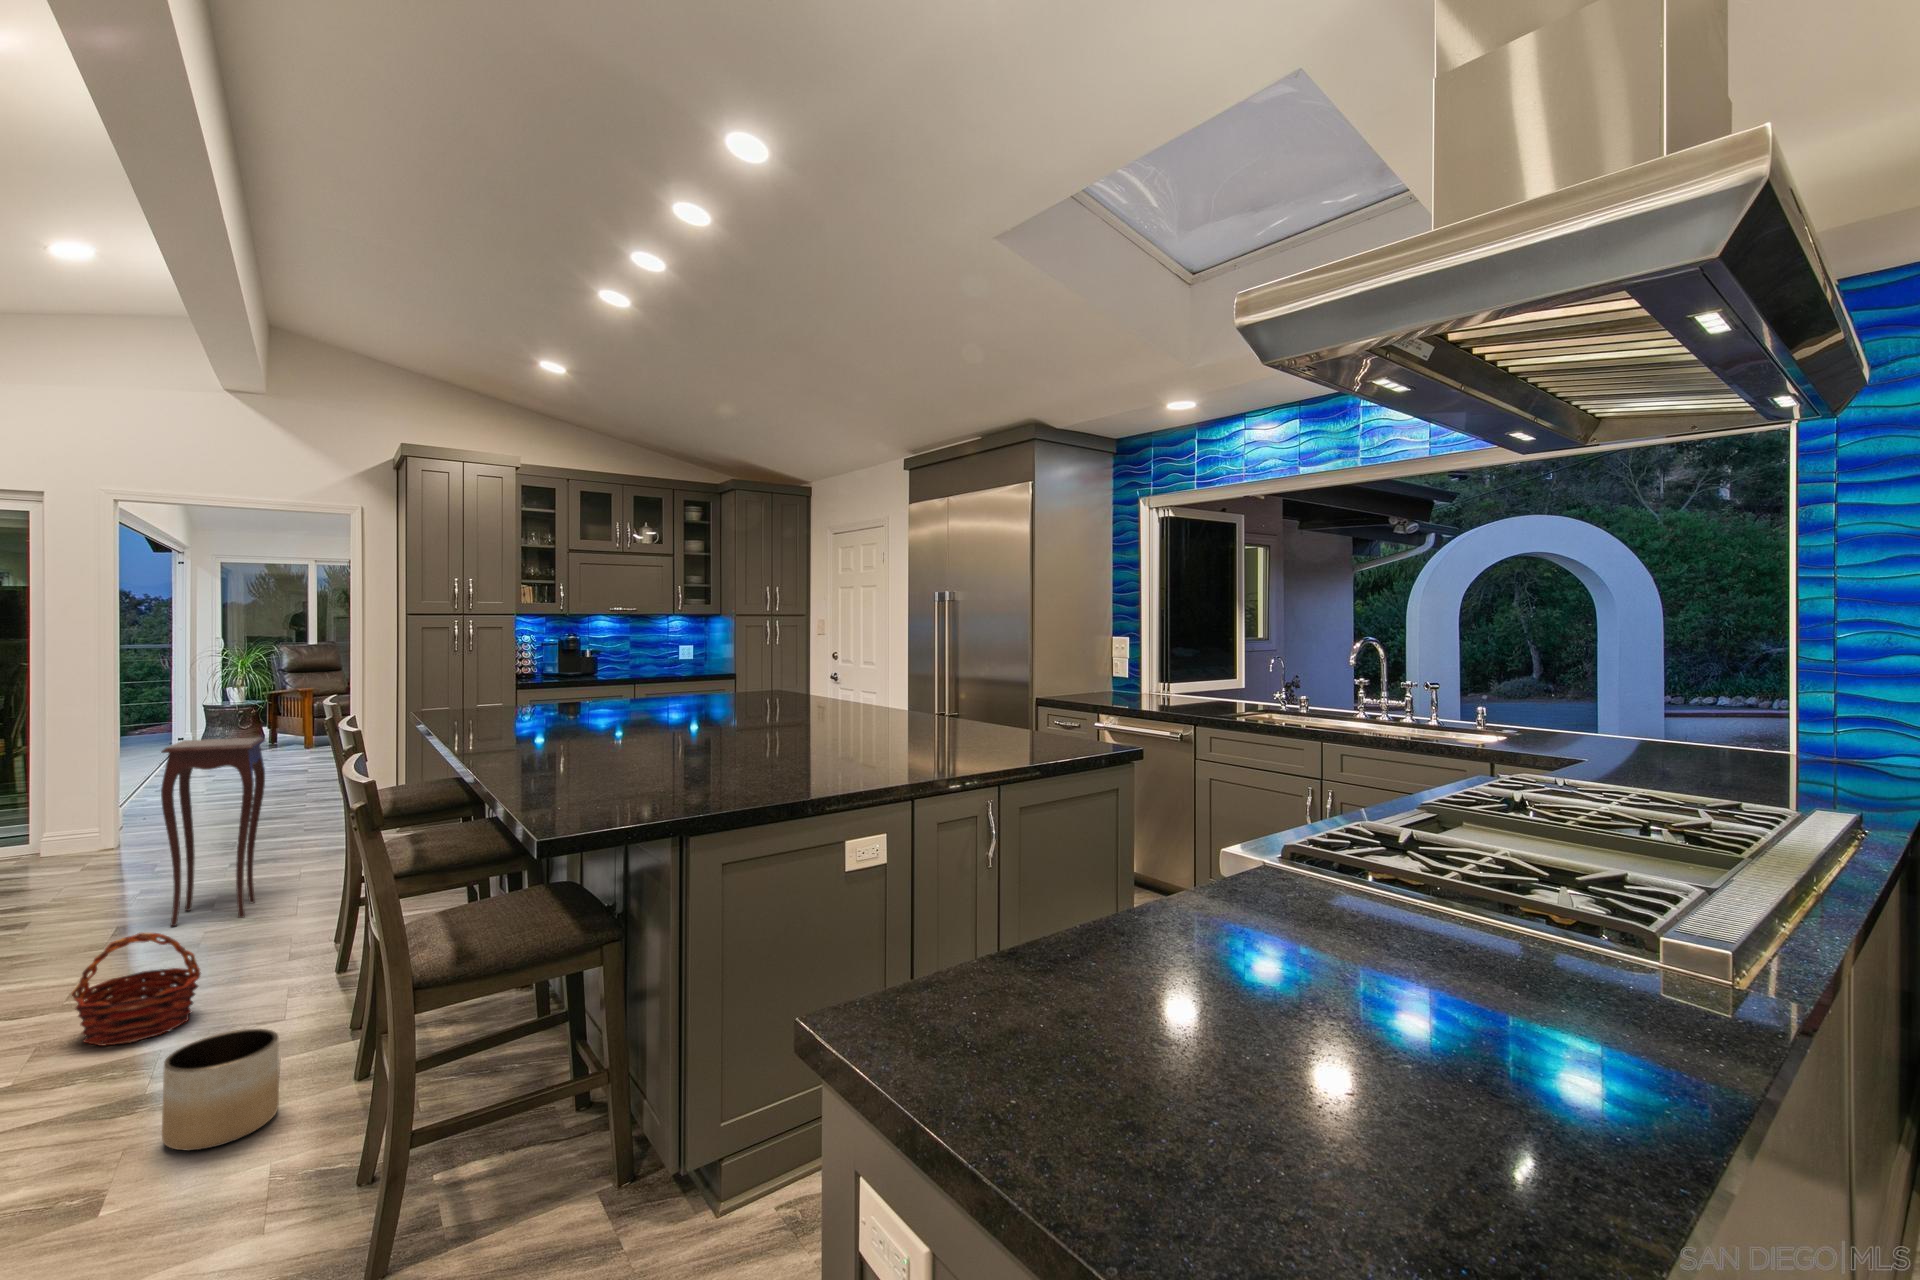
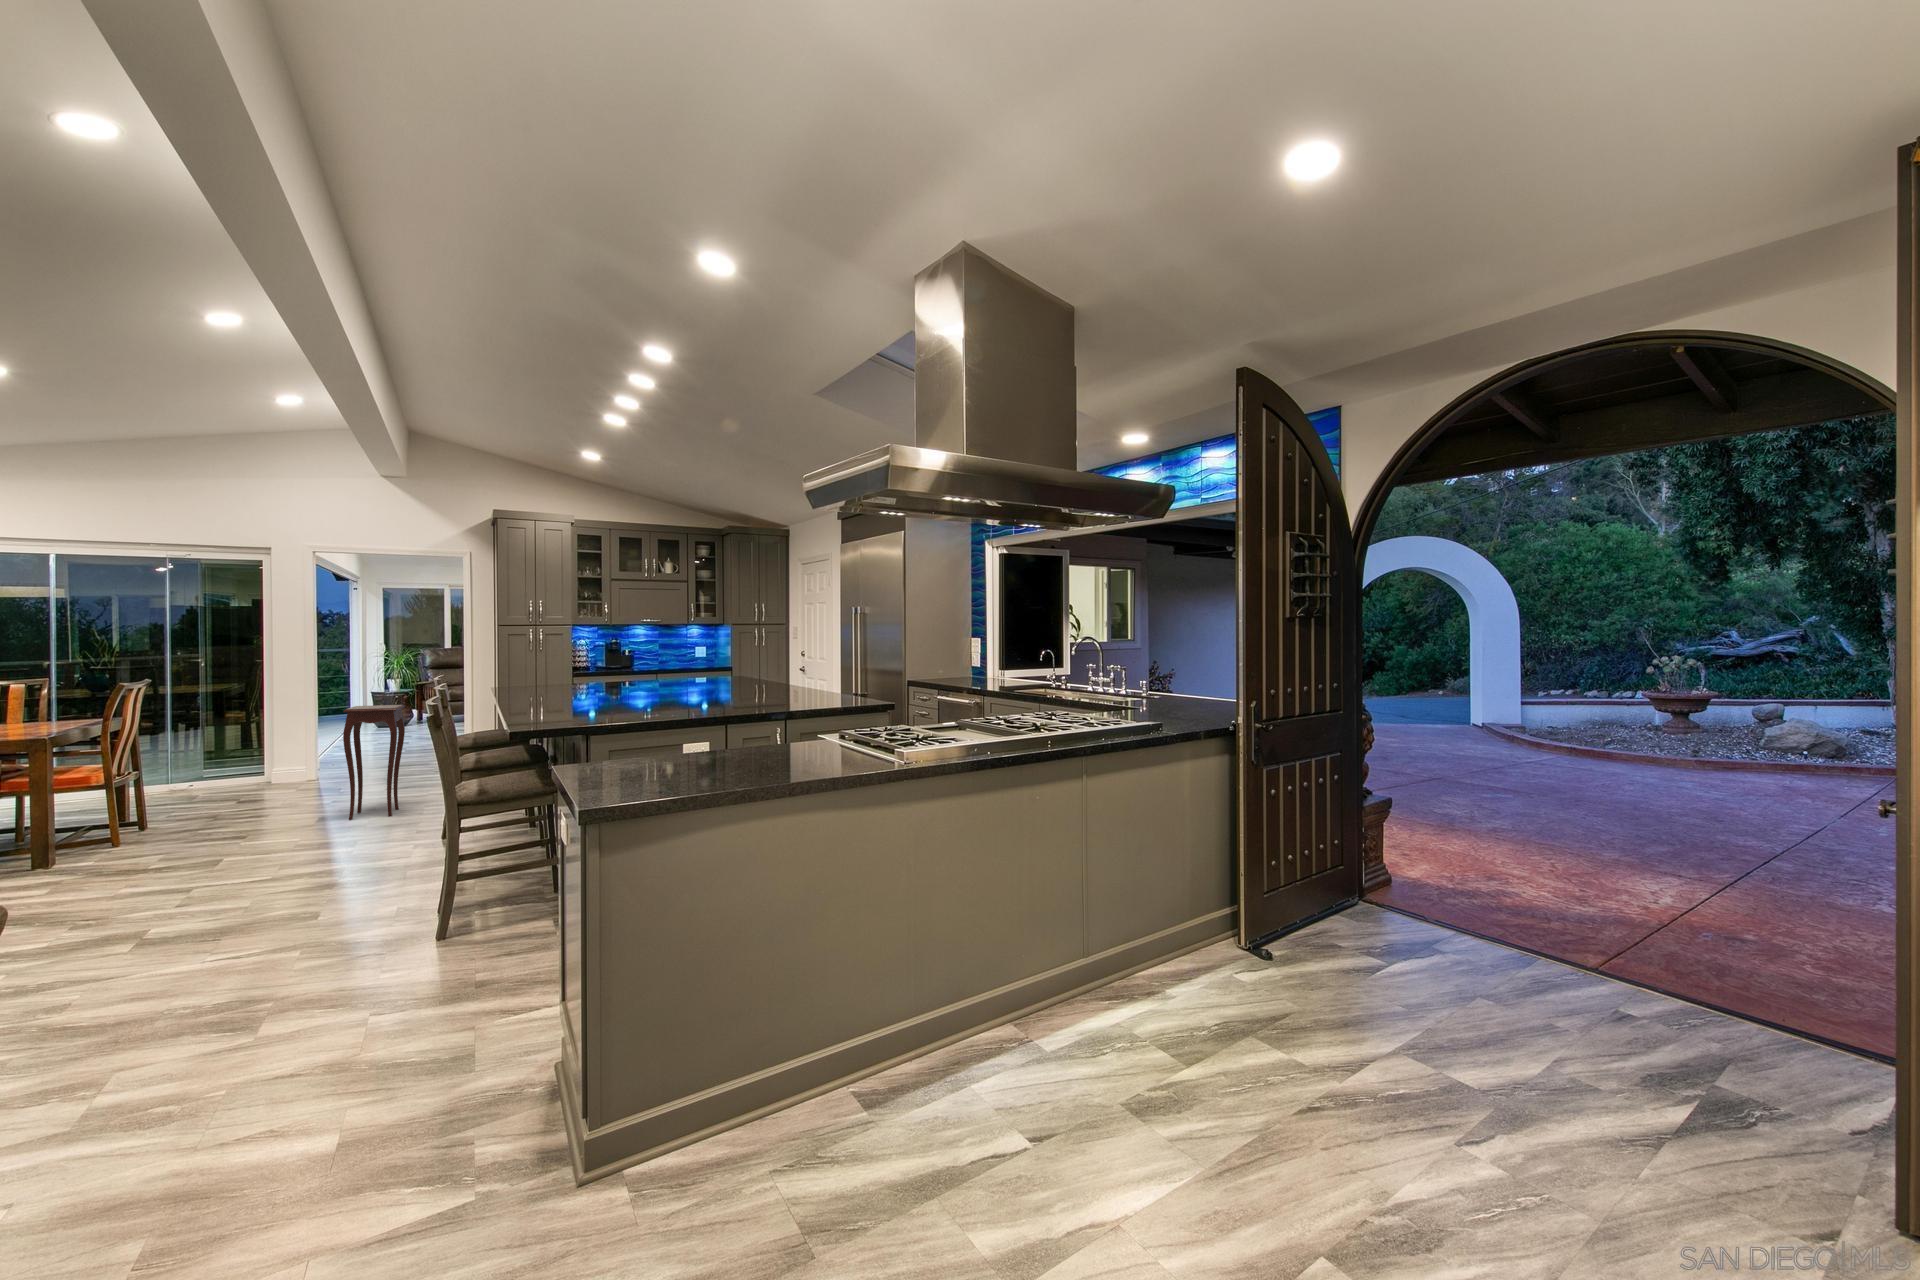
basket: present [72,933,201,1046] -> none [298,807,366,867]
planter: present [162,1029,279,1151] -> none [346,848,403,902]

